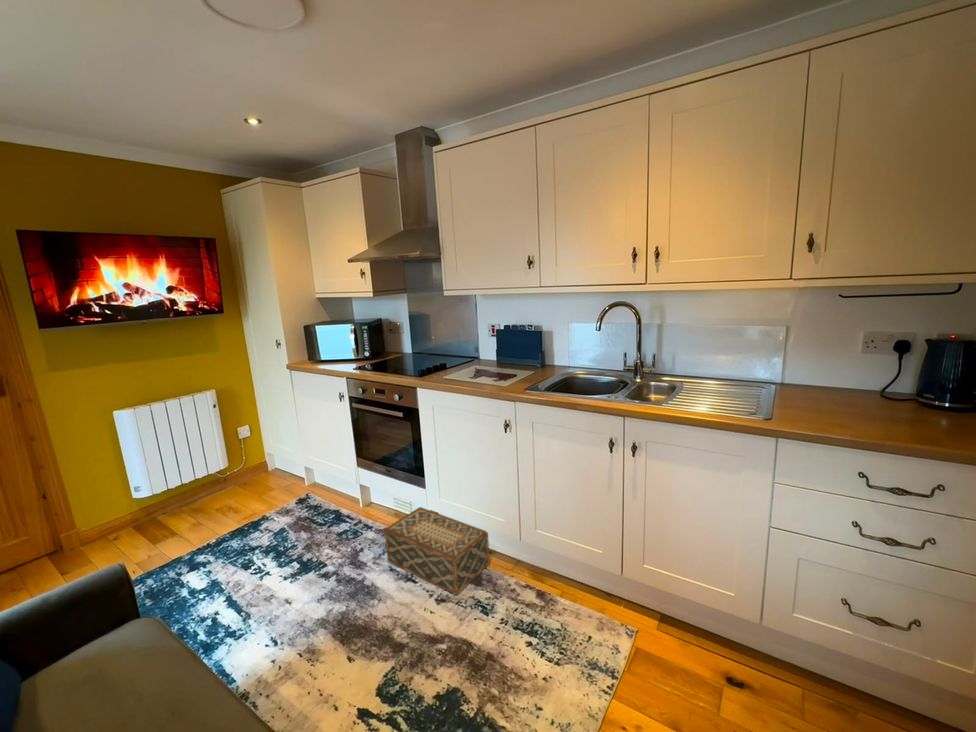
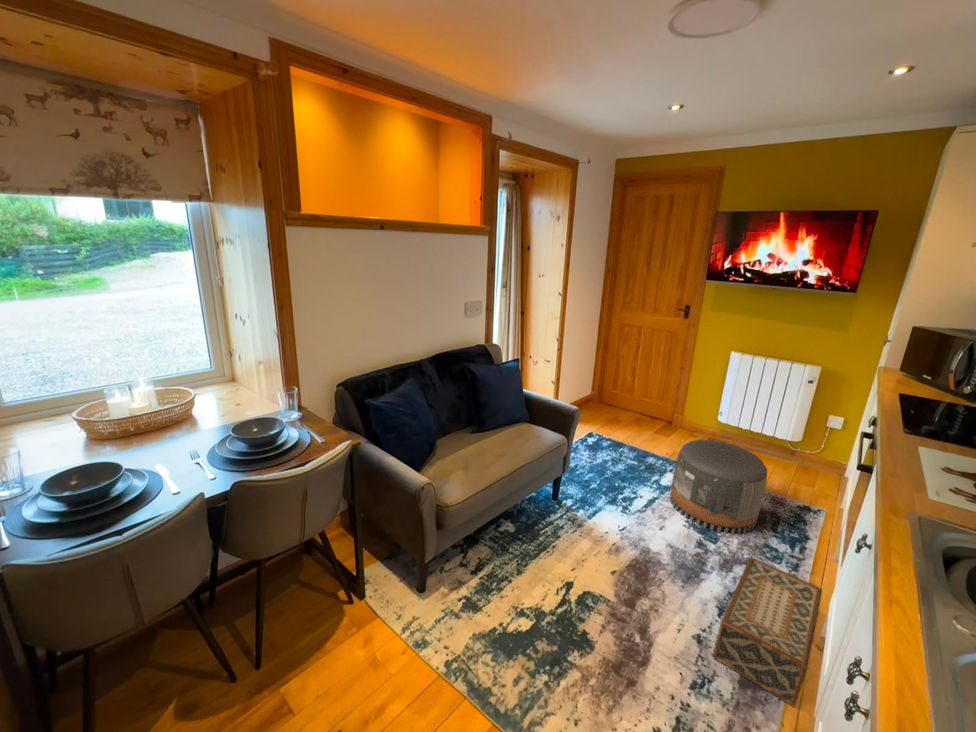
pouf: none [212,477,318,585] -> present [670,440,767,533]

